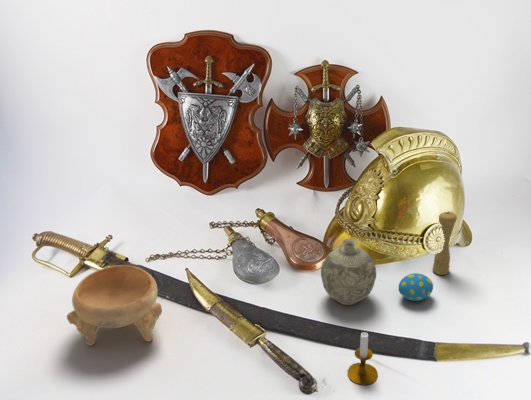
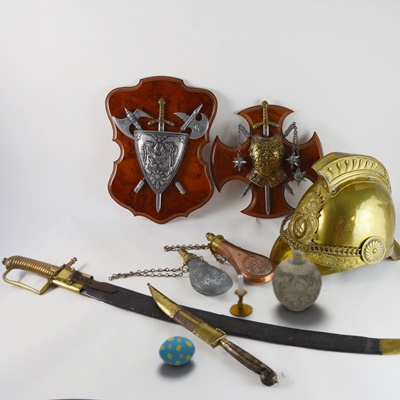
pepper mill: present [433,211,457,275] -> none [370,226,390,285]
decorative bowl: present [67,265,162,345] -> none [47,278,133,351]
decorative egg: present [399,273,433,301] -> present [159,336,195,365]
candlestick: present [348,332,378,385] -> present [230,275,252,316]

